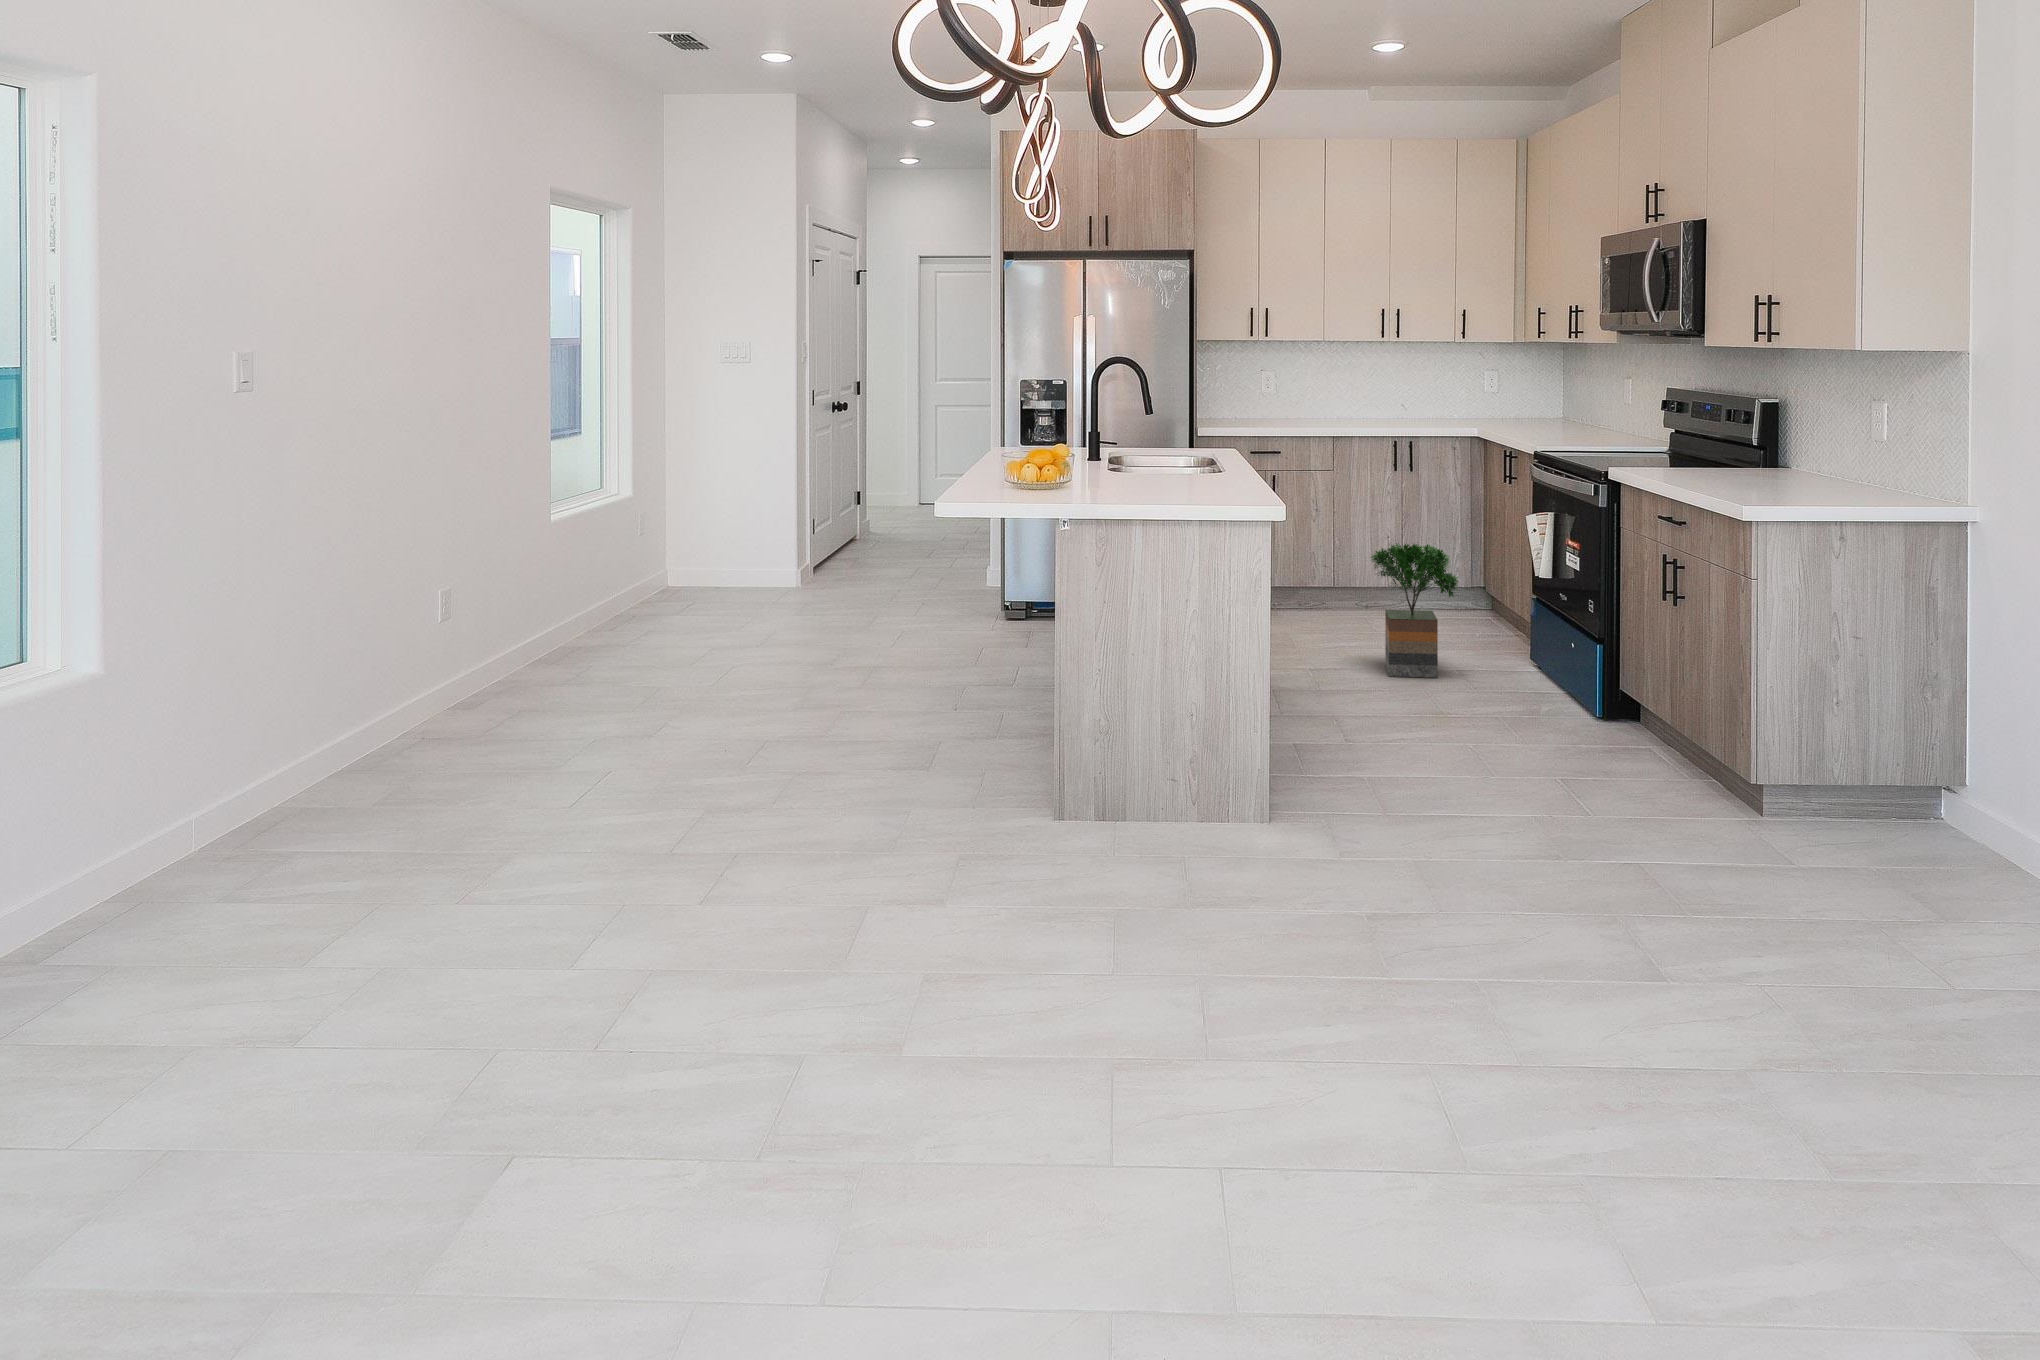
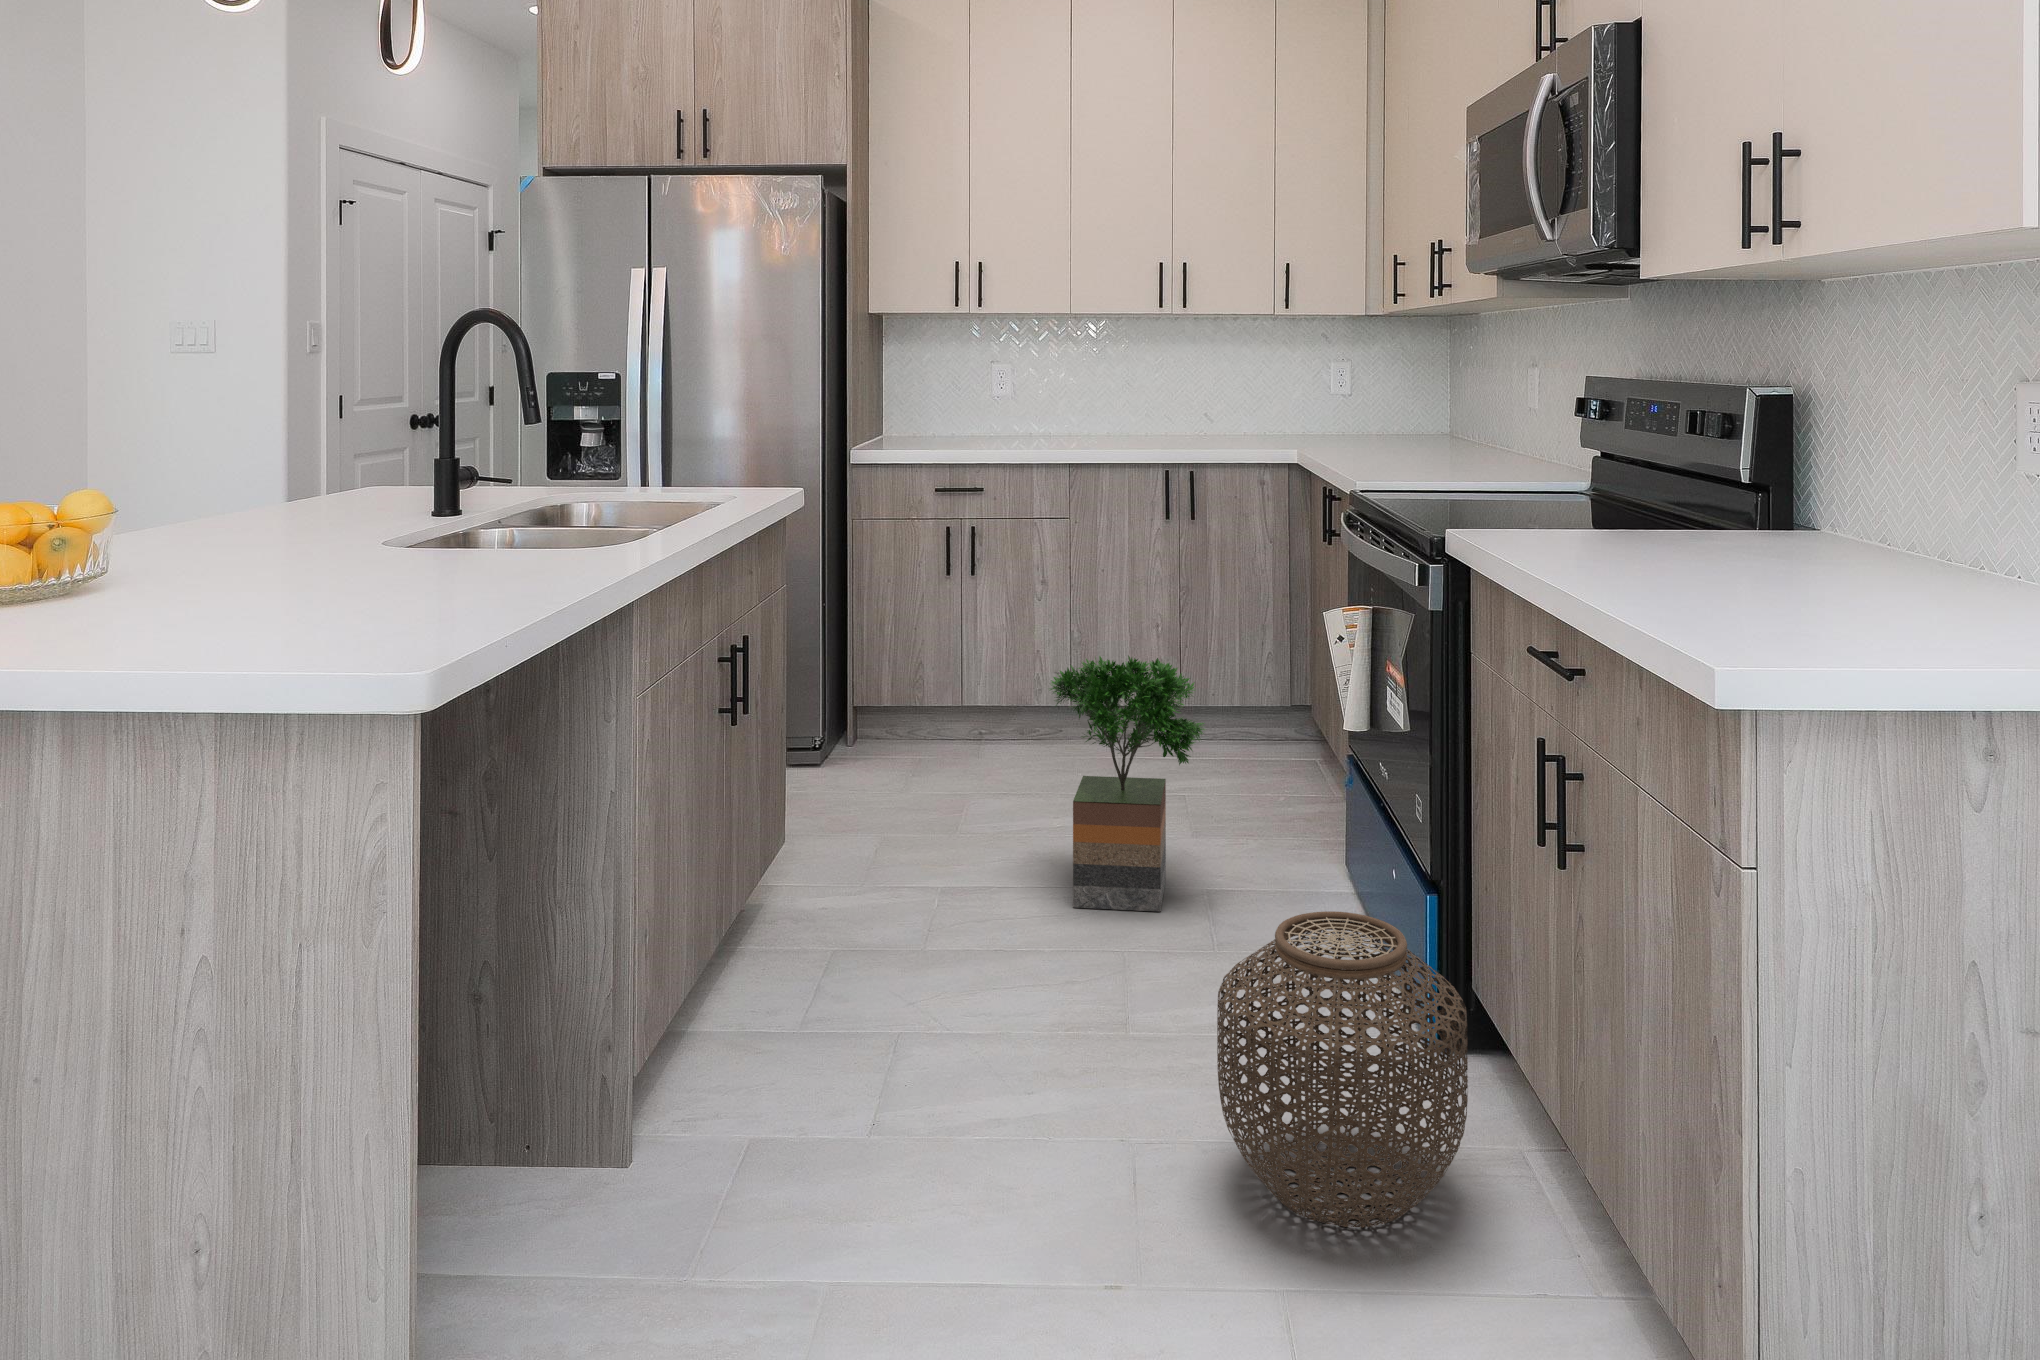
woven basket: none [1517,638,1632,765] -> present [1217,911,1468,1227]

